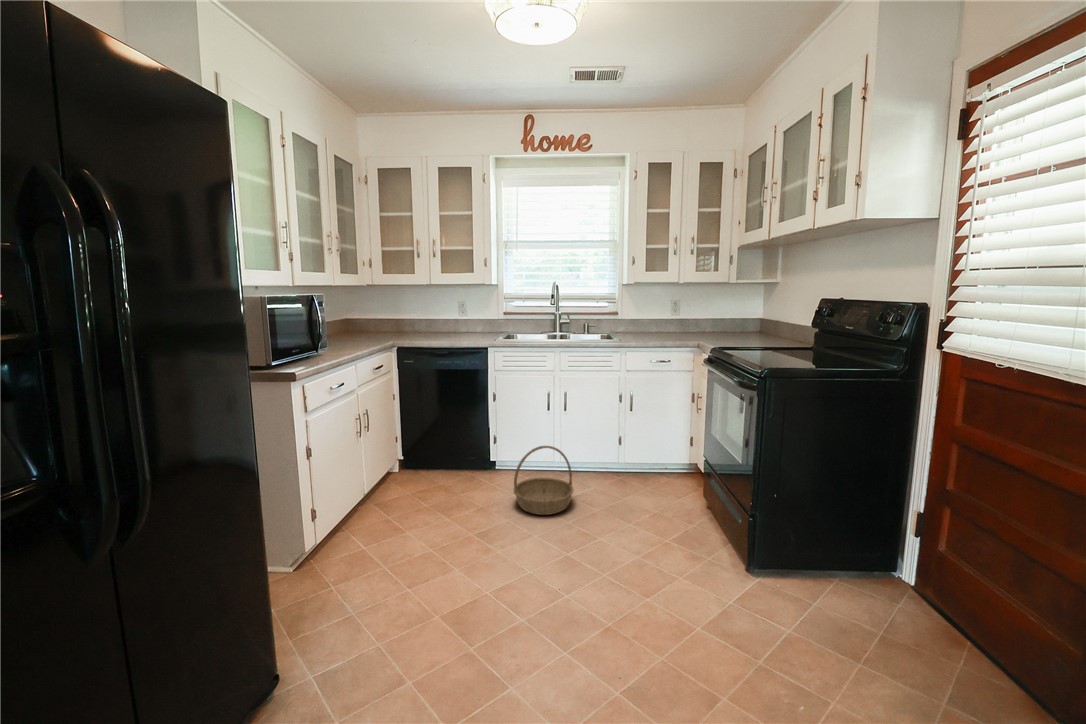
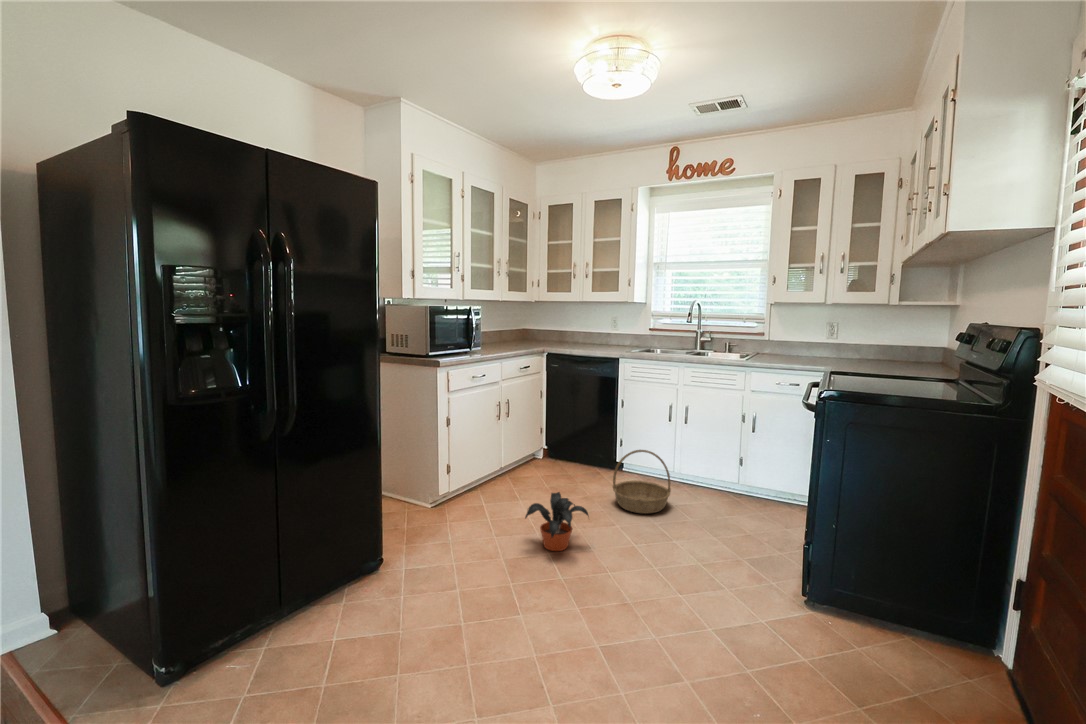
potted plant: none [451,515,529,589] -> present [525,492,588,551]

